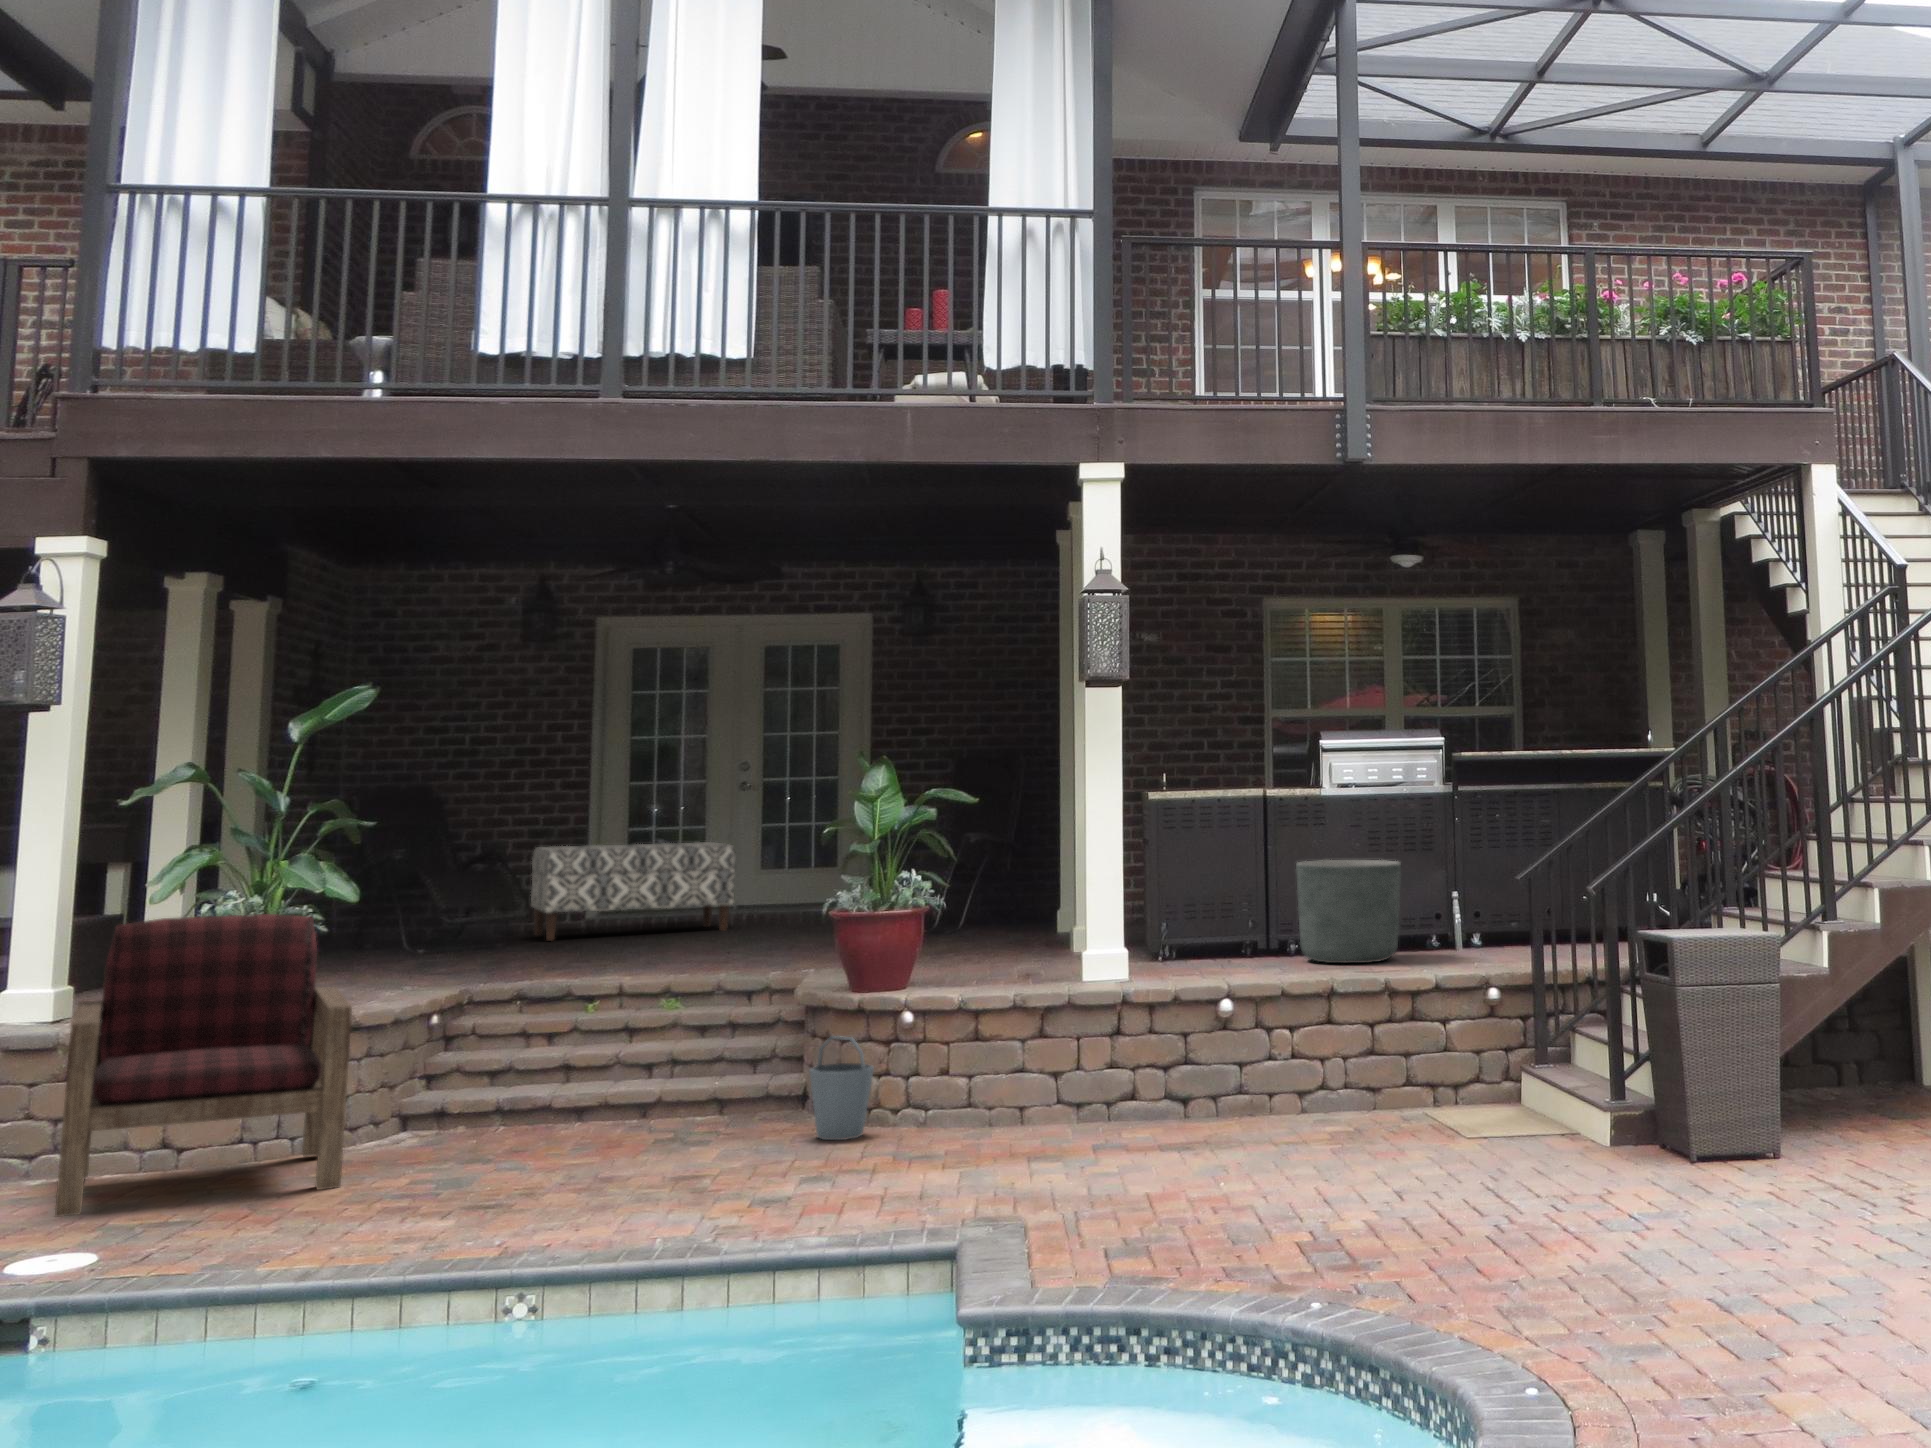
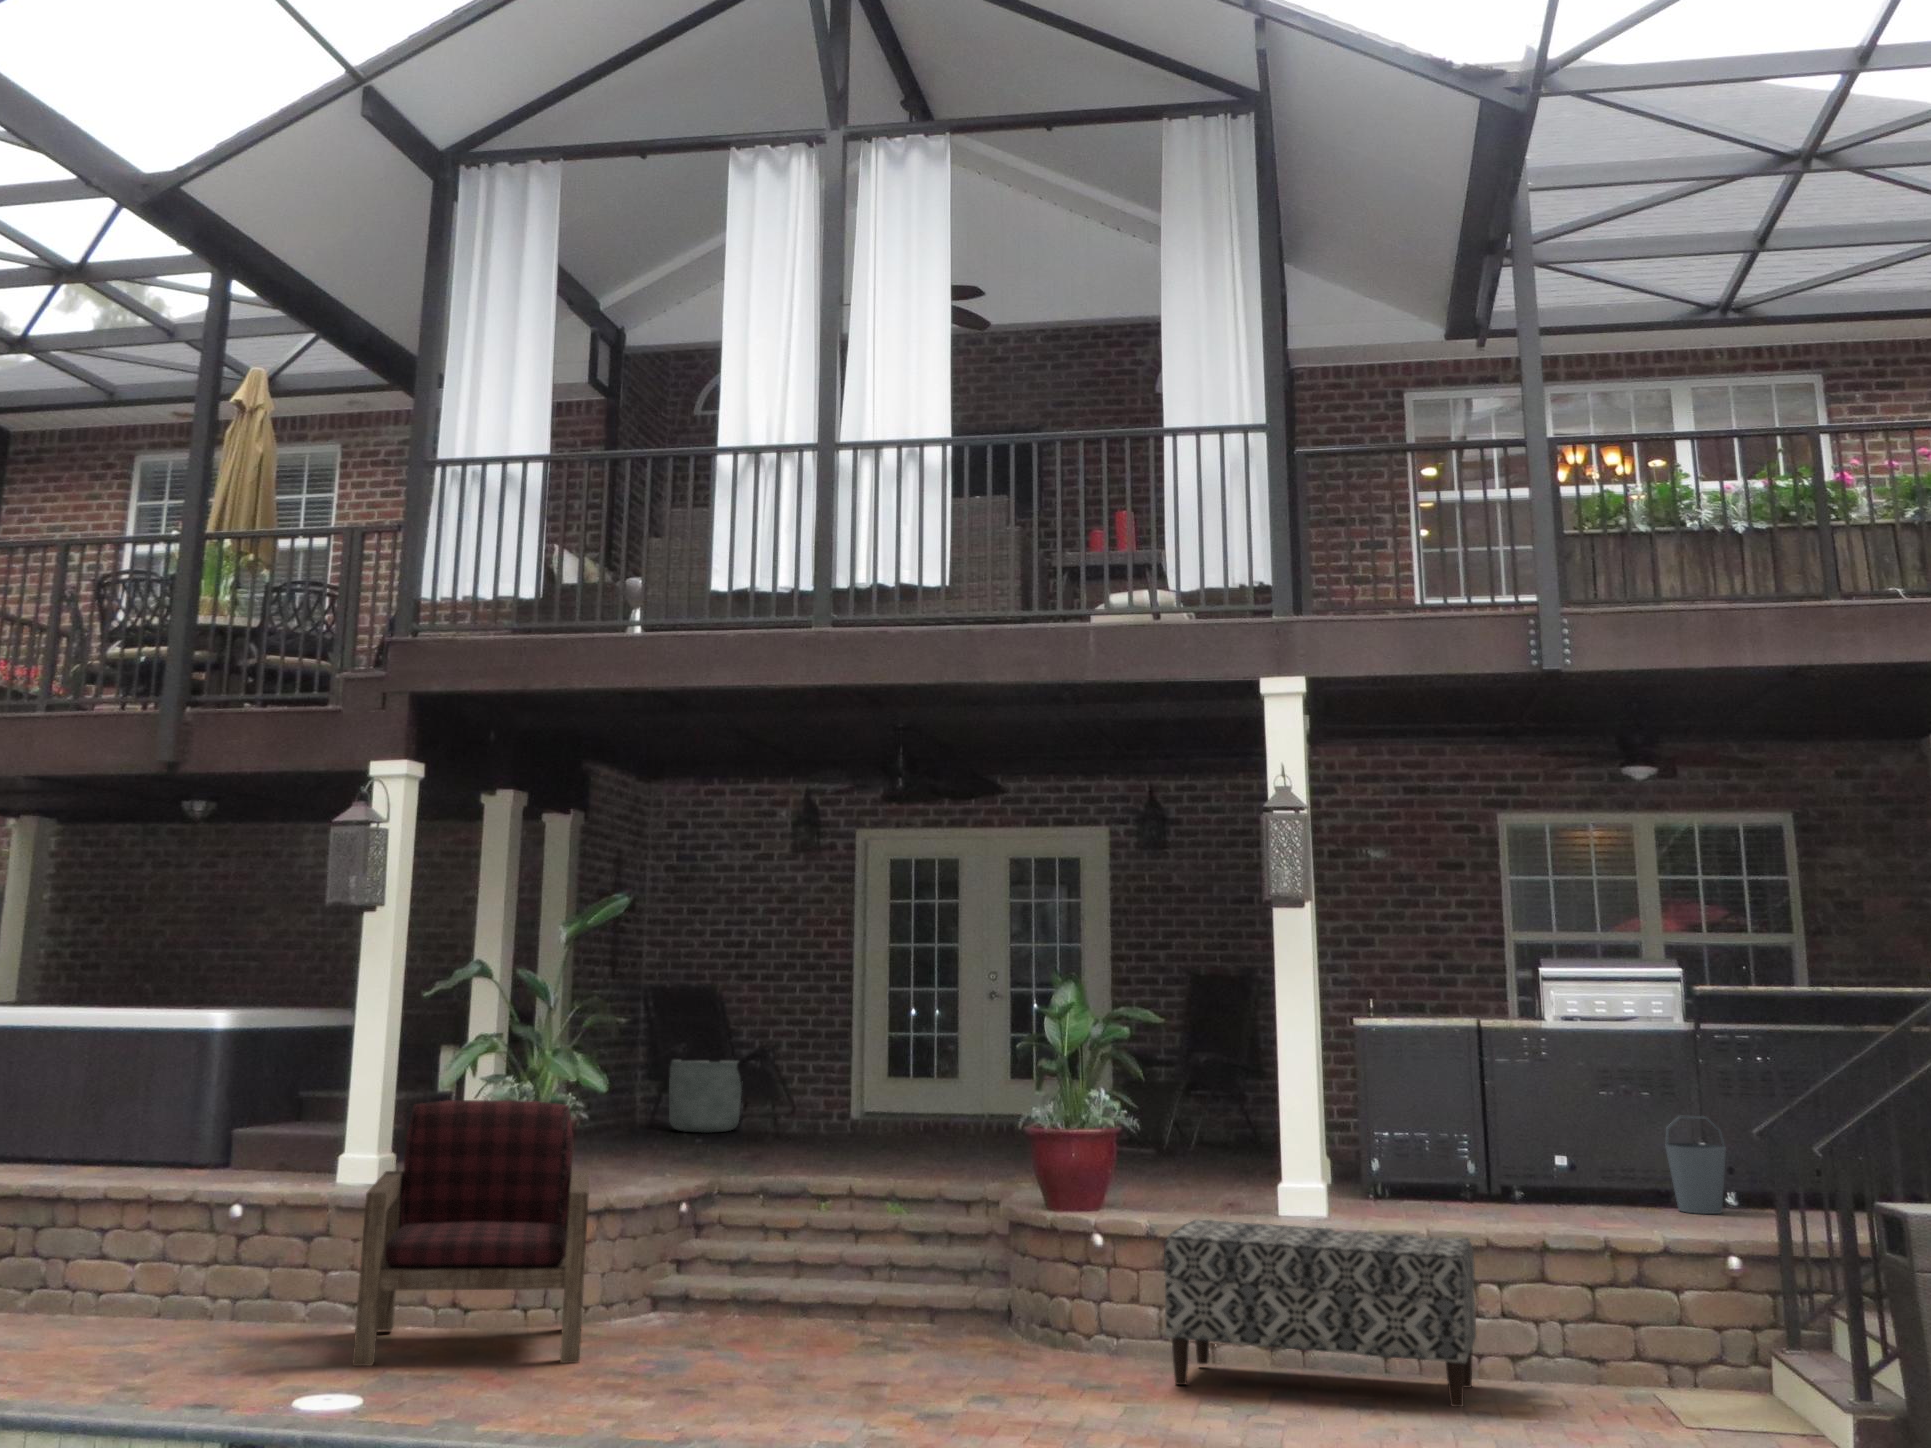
bench: present [531,842,736,941] -> present [1164,1220,1476,1407]
planter: present [1296,860,1401,963] -> present [669,1060,742,1133]
bucket: present [810,1036,874,1140] -> present [1665,1116,1726,1214]

